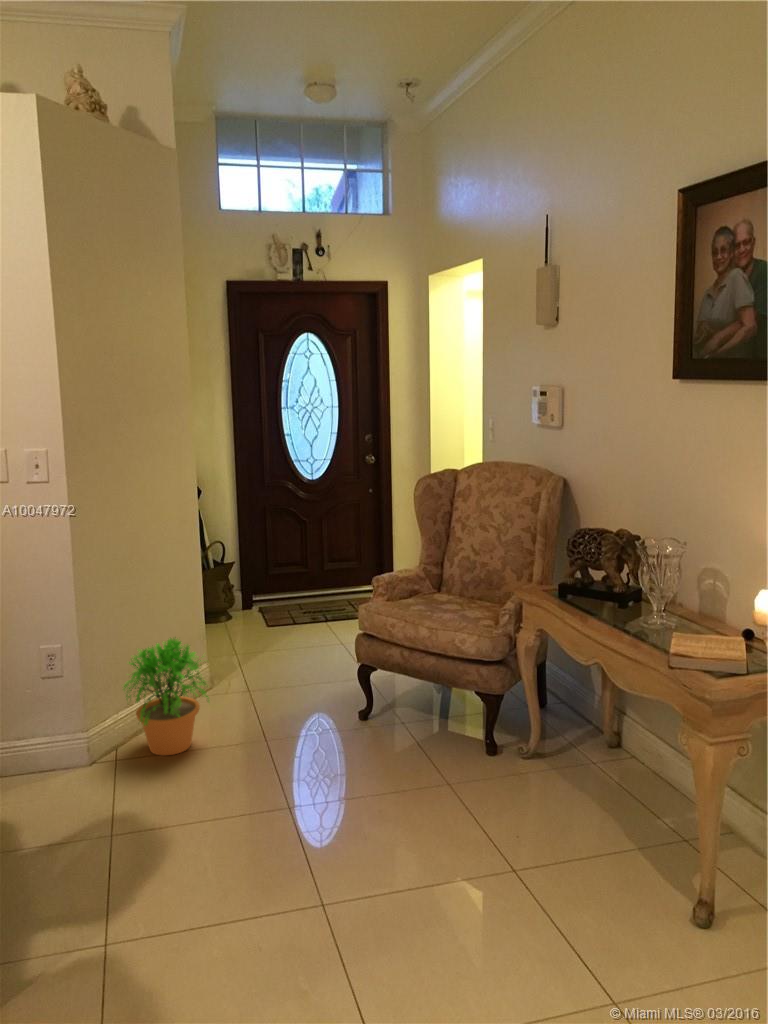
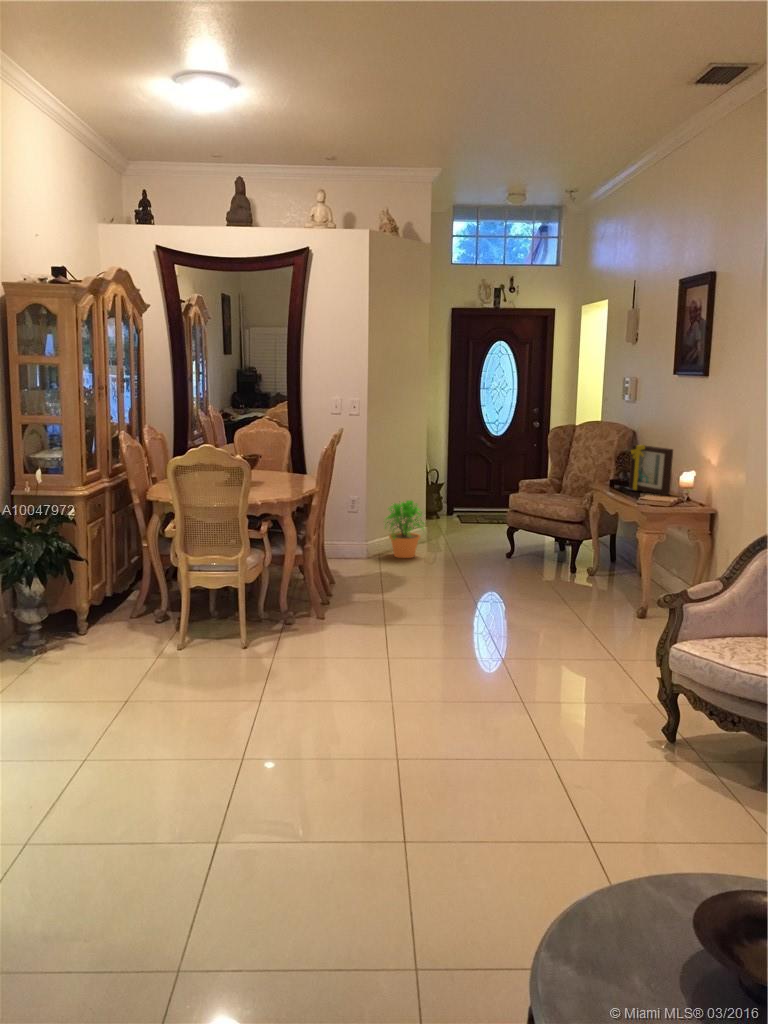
picture frame: none [616,527,716,635] -> present [629,444,673,495]

